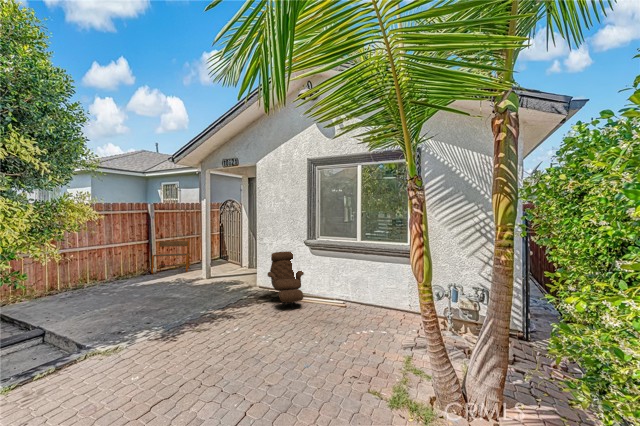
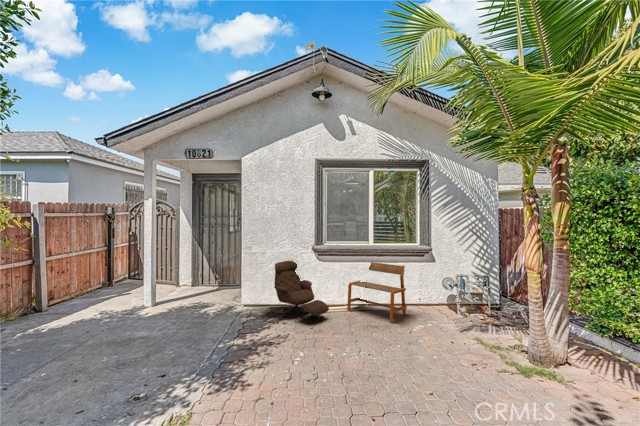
bench: present [151,241,191,273] -> present [347,262,407,323]

